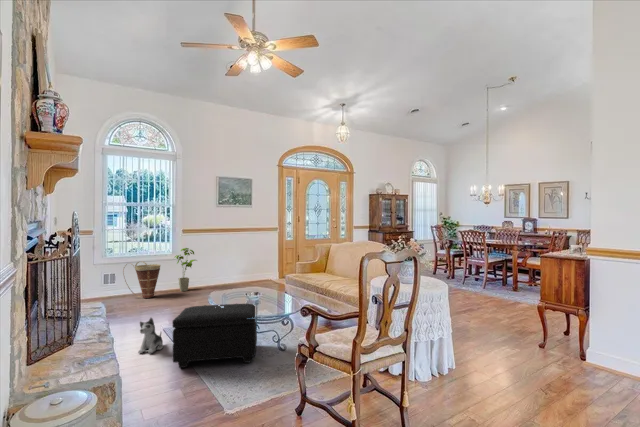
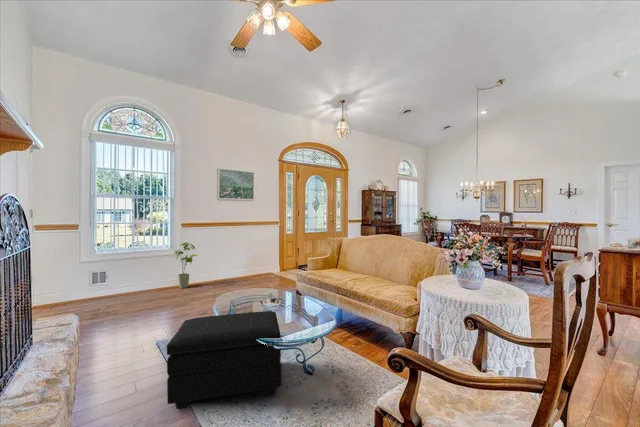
basket: present [123,262,160,298] -> none [115,258,158,298]
plush toy: present [138,318,163,353] -> none [121,334,156,383]

